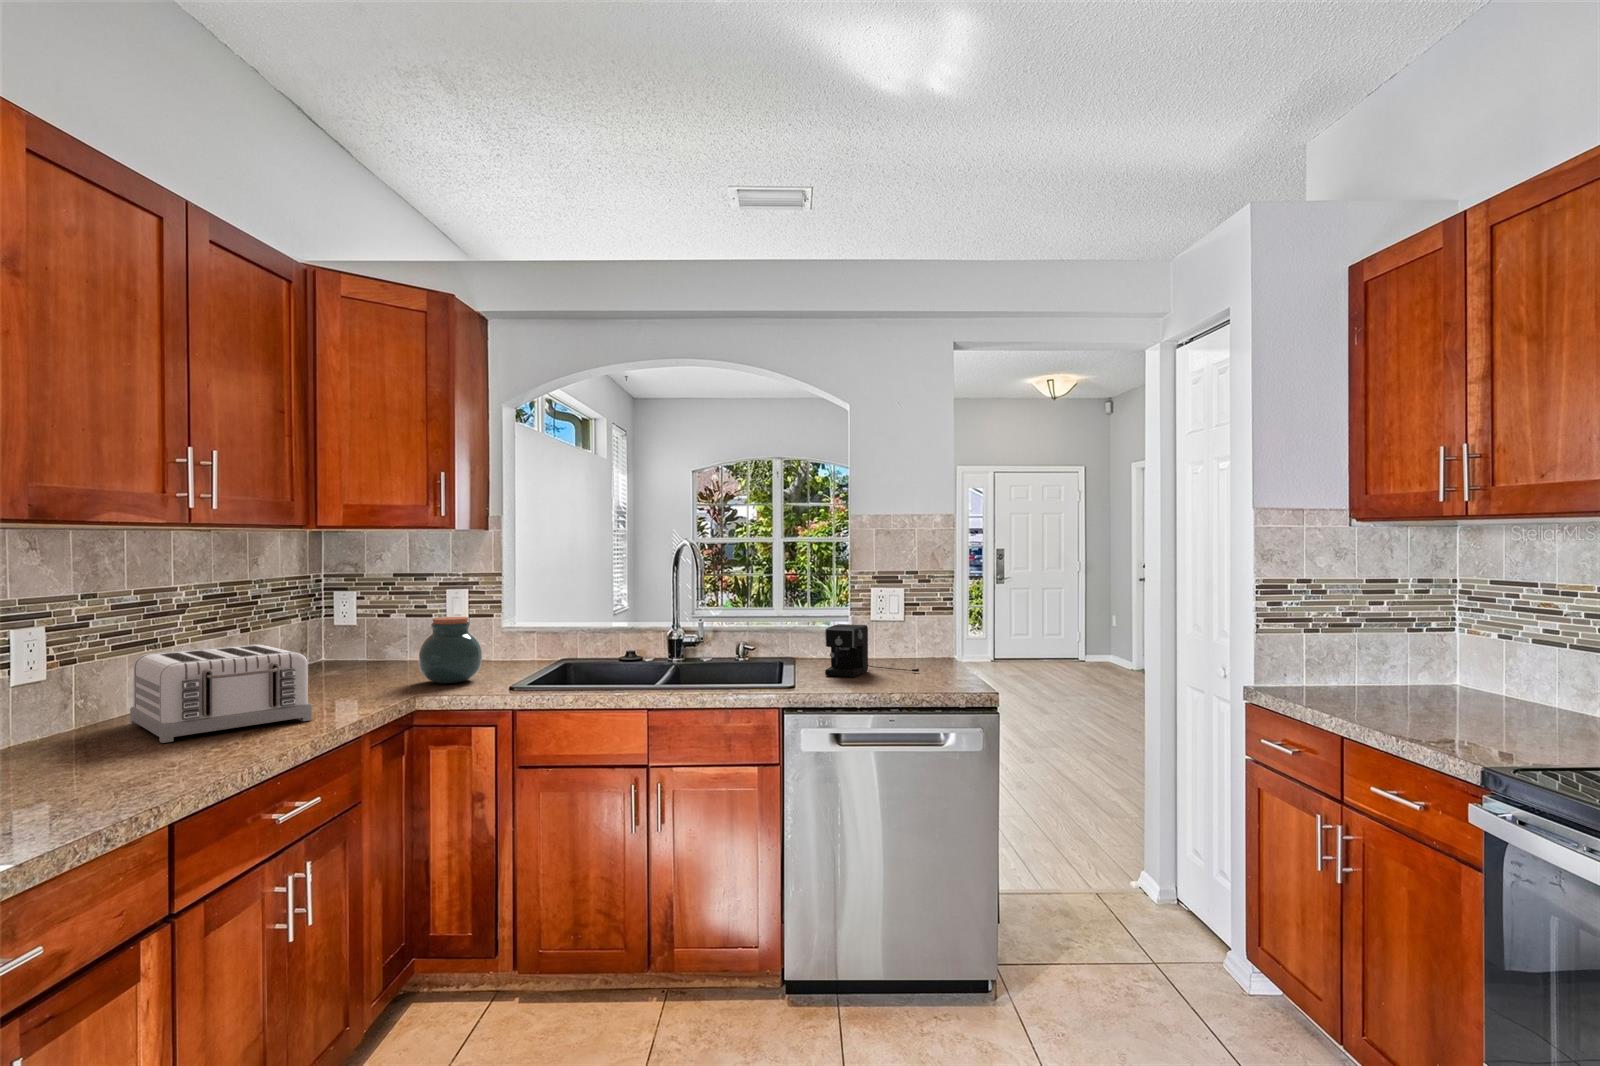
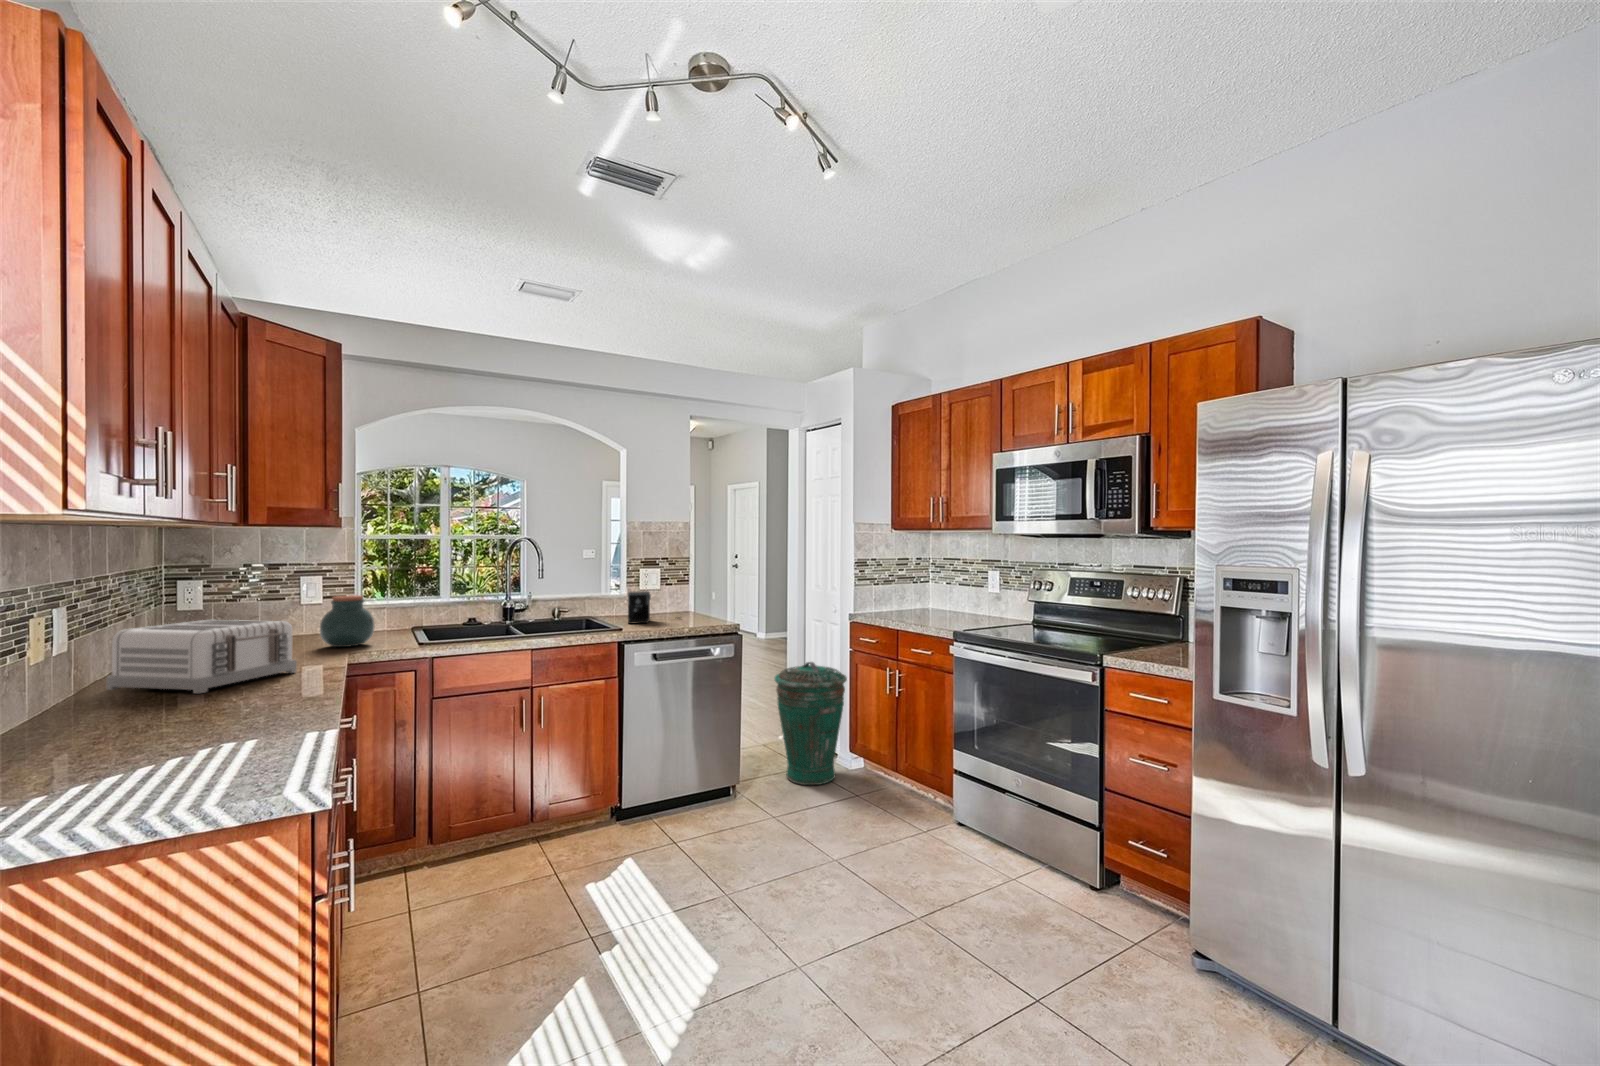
trash can: none [1085,772,1234,1013] -> present [775,662,847,785]

